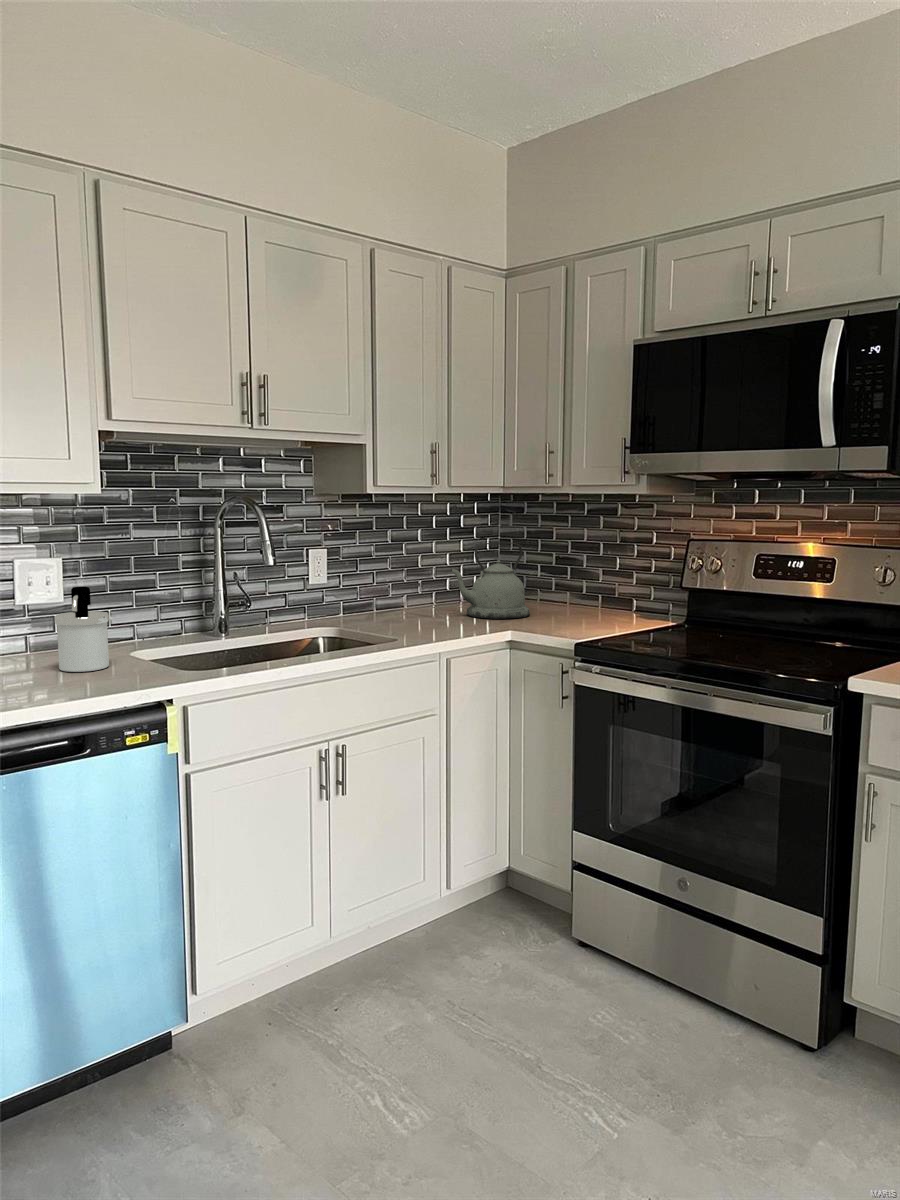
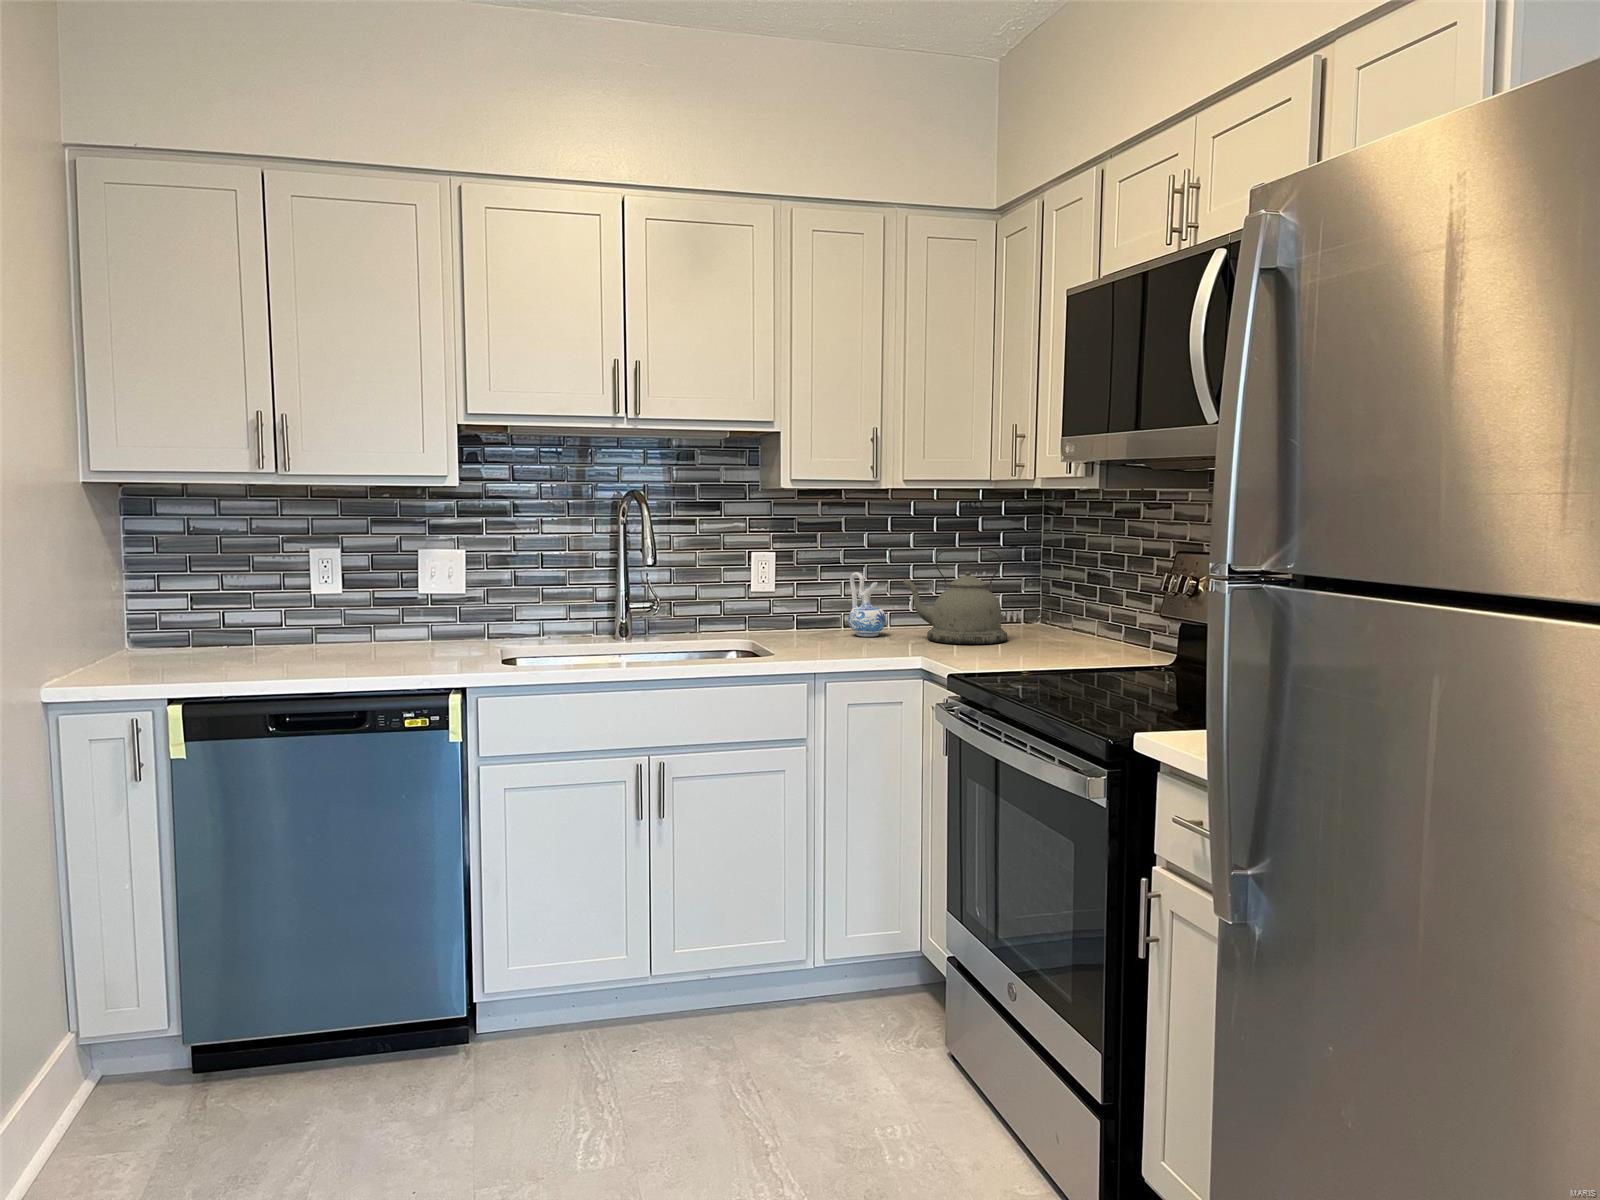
ceramic pitcher: none [399,564,431,618] -> present [848,572,886,637]
soap dispenser: present [55,586,109,672] -> none [405,576,463,658]

